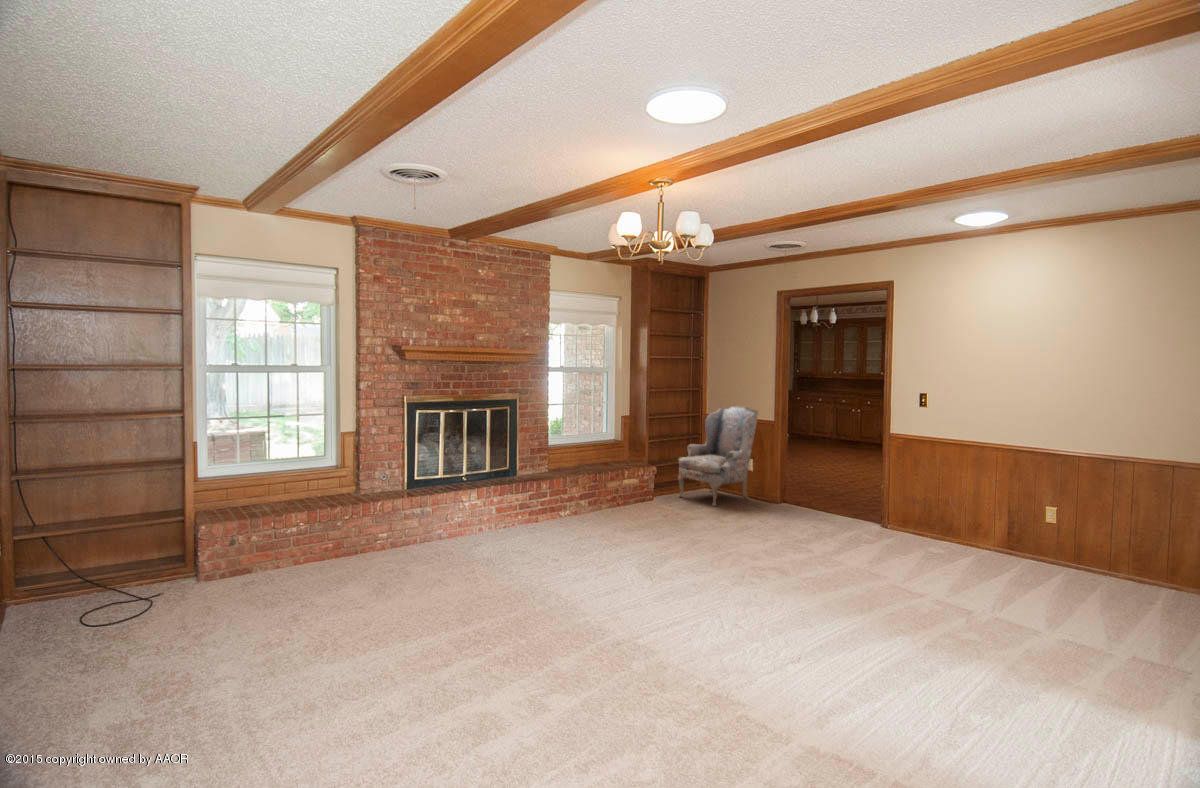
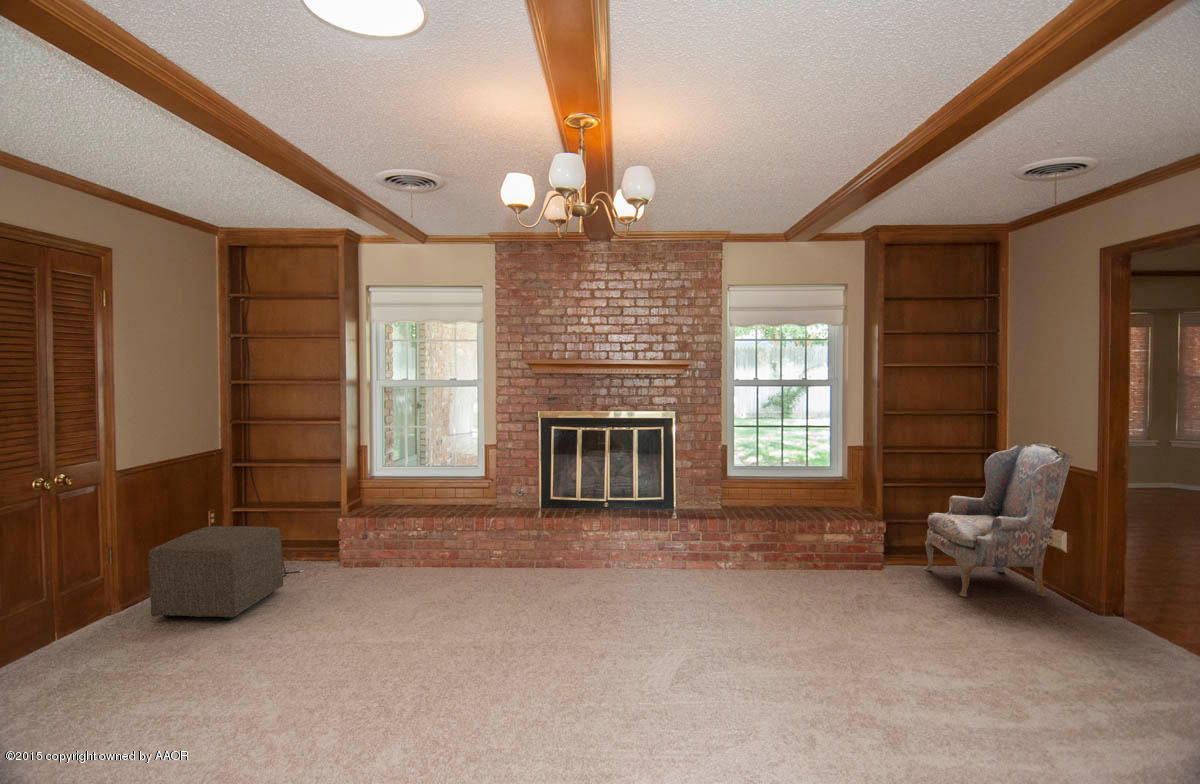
ottoman: none [43,537,186,669] -> present [148,526,283,620]

